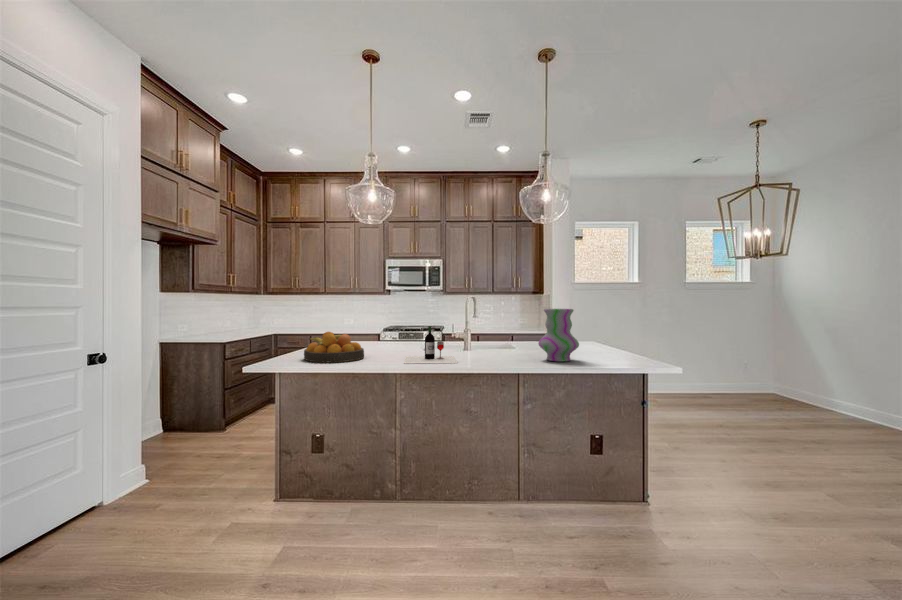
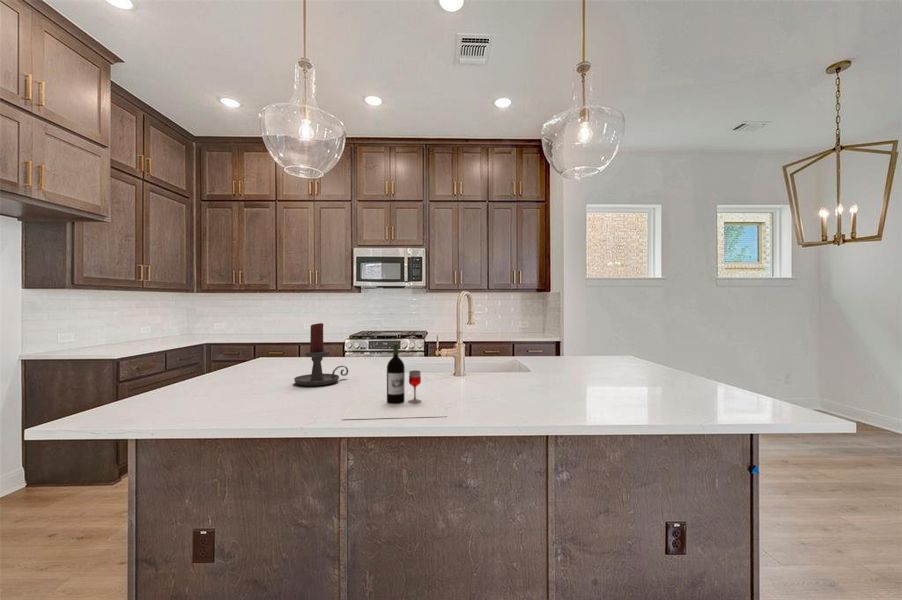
vase: present [539,309,579,362] -> none [590,312,667,410]
candle holder: none [366,315,397,353] -> present [294,323,348,386]
fruit bowl: present [304,332,364,363] -> none [158,353,279,417]

